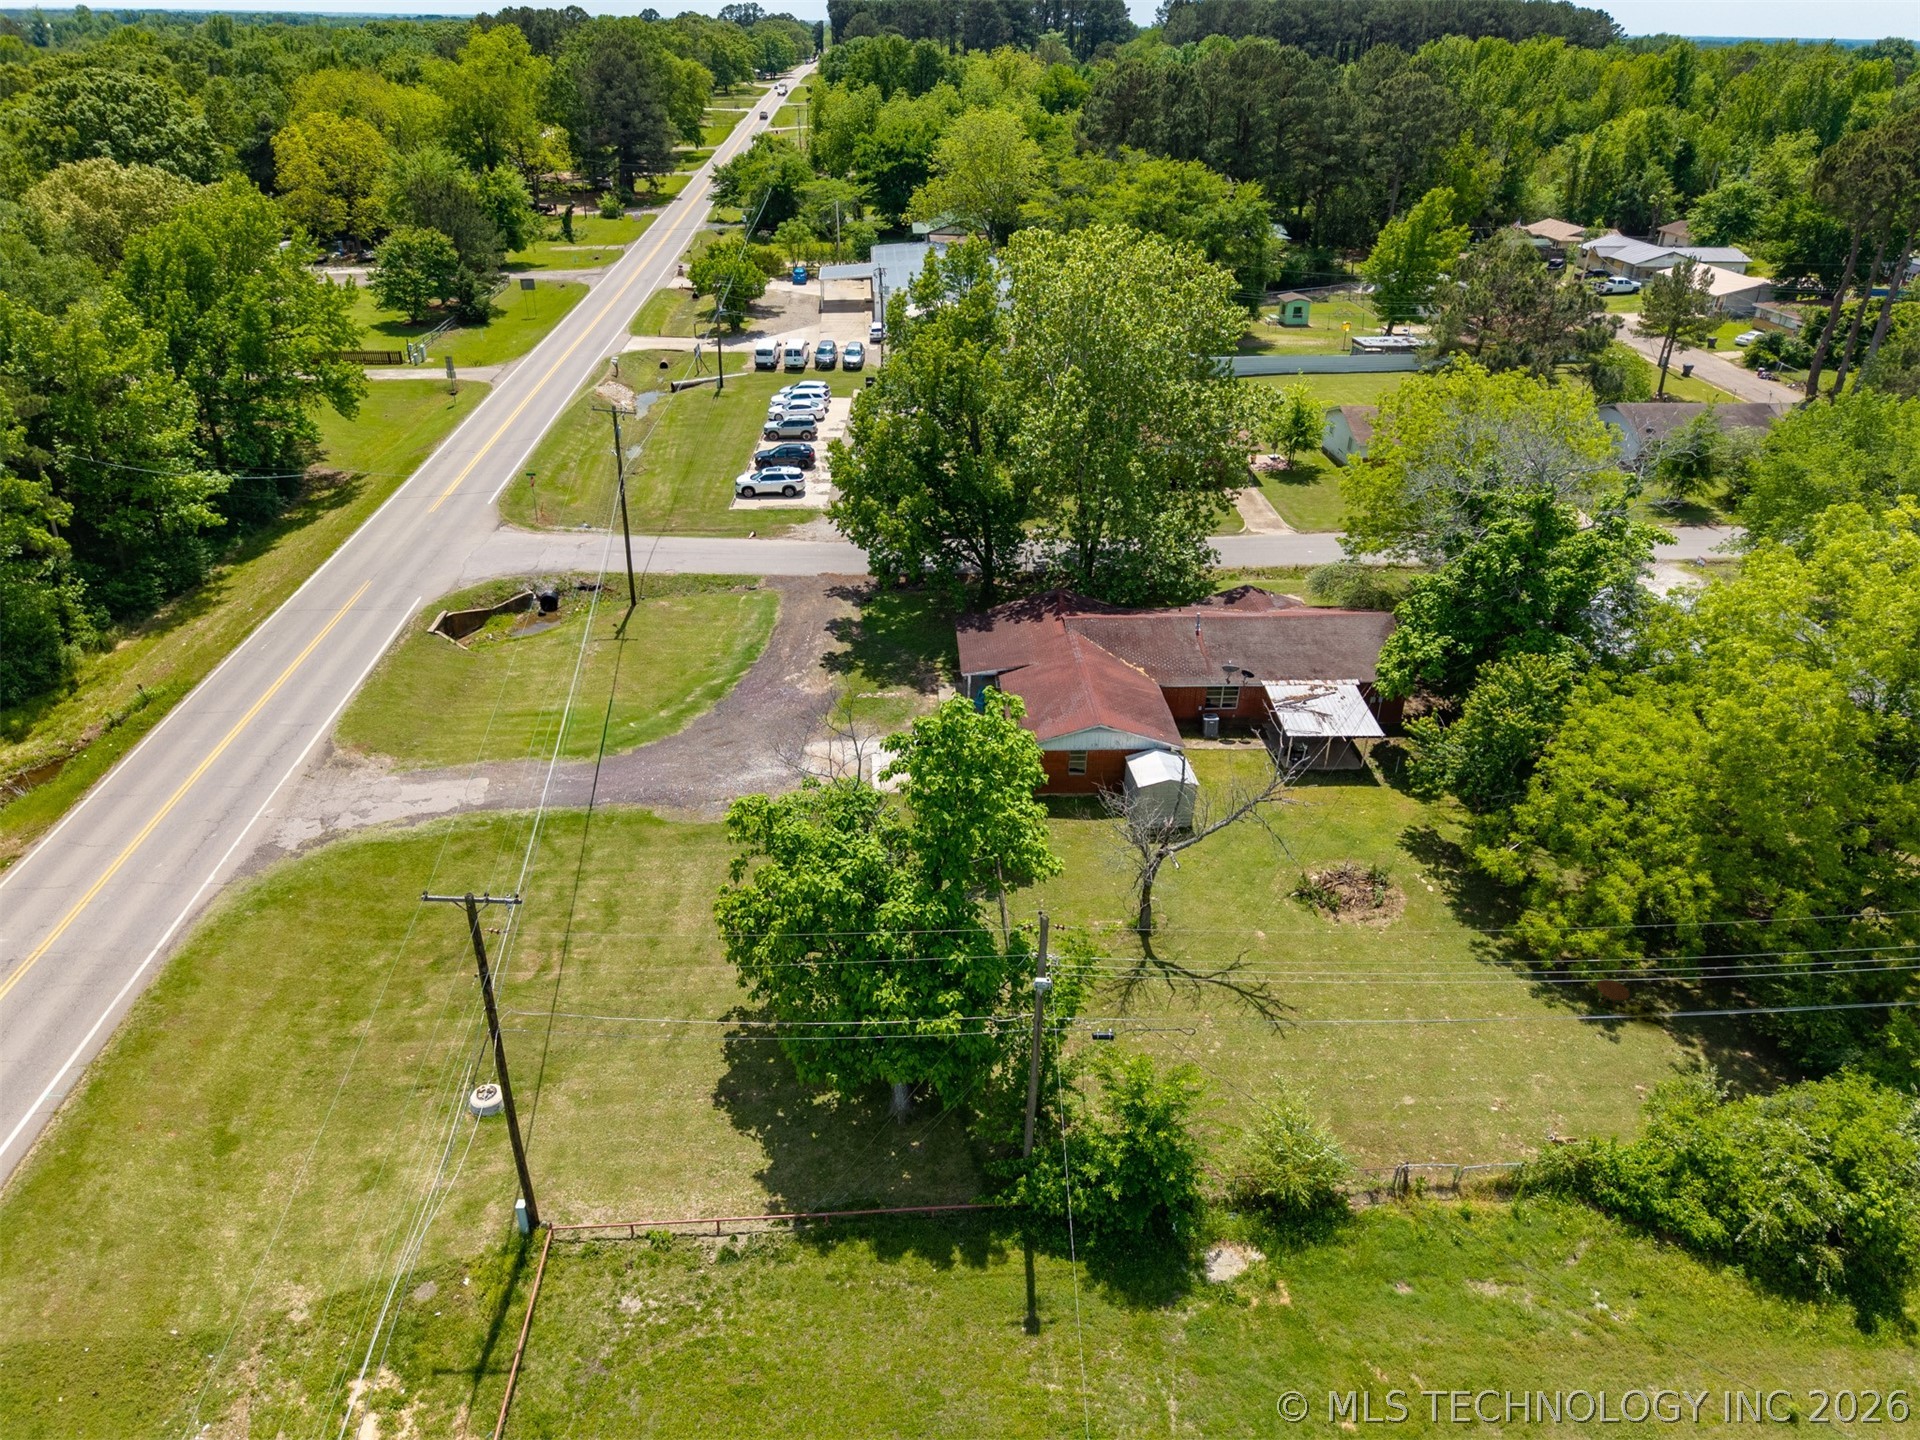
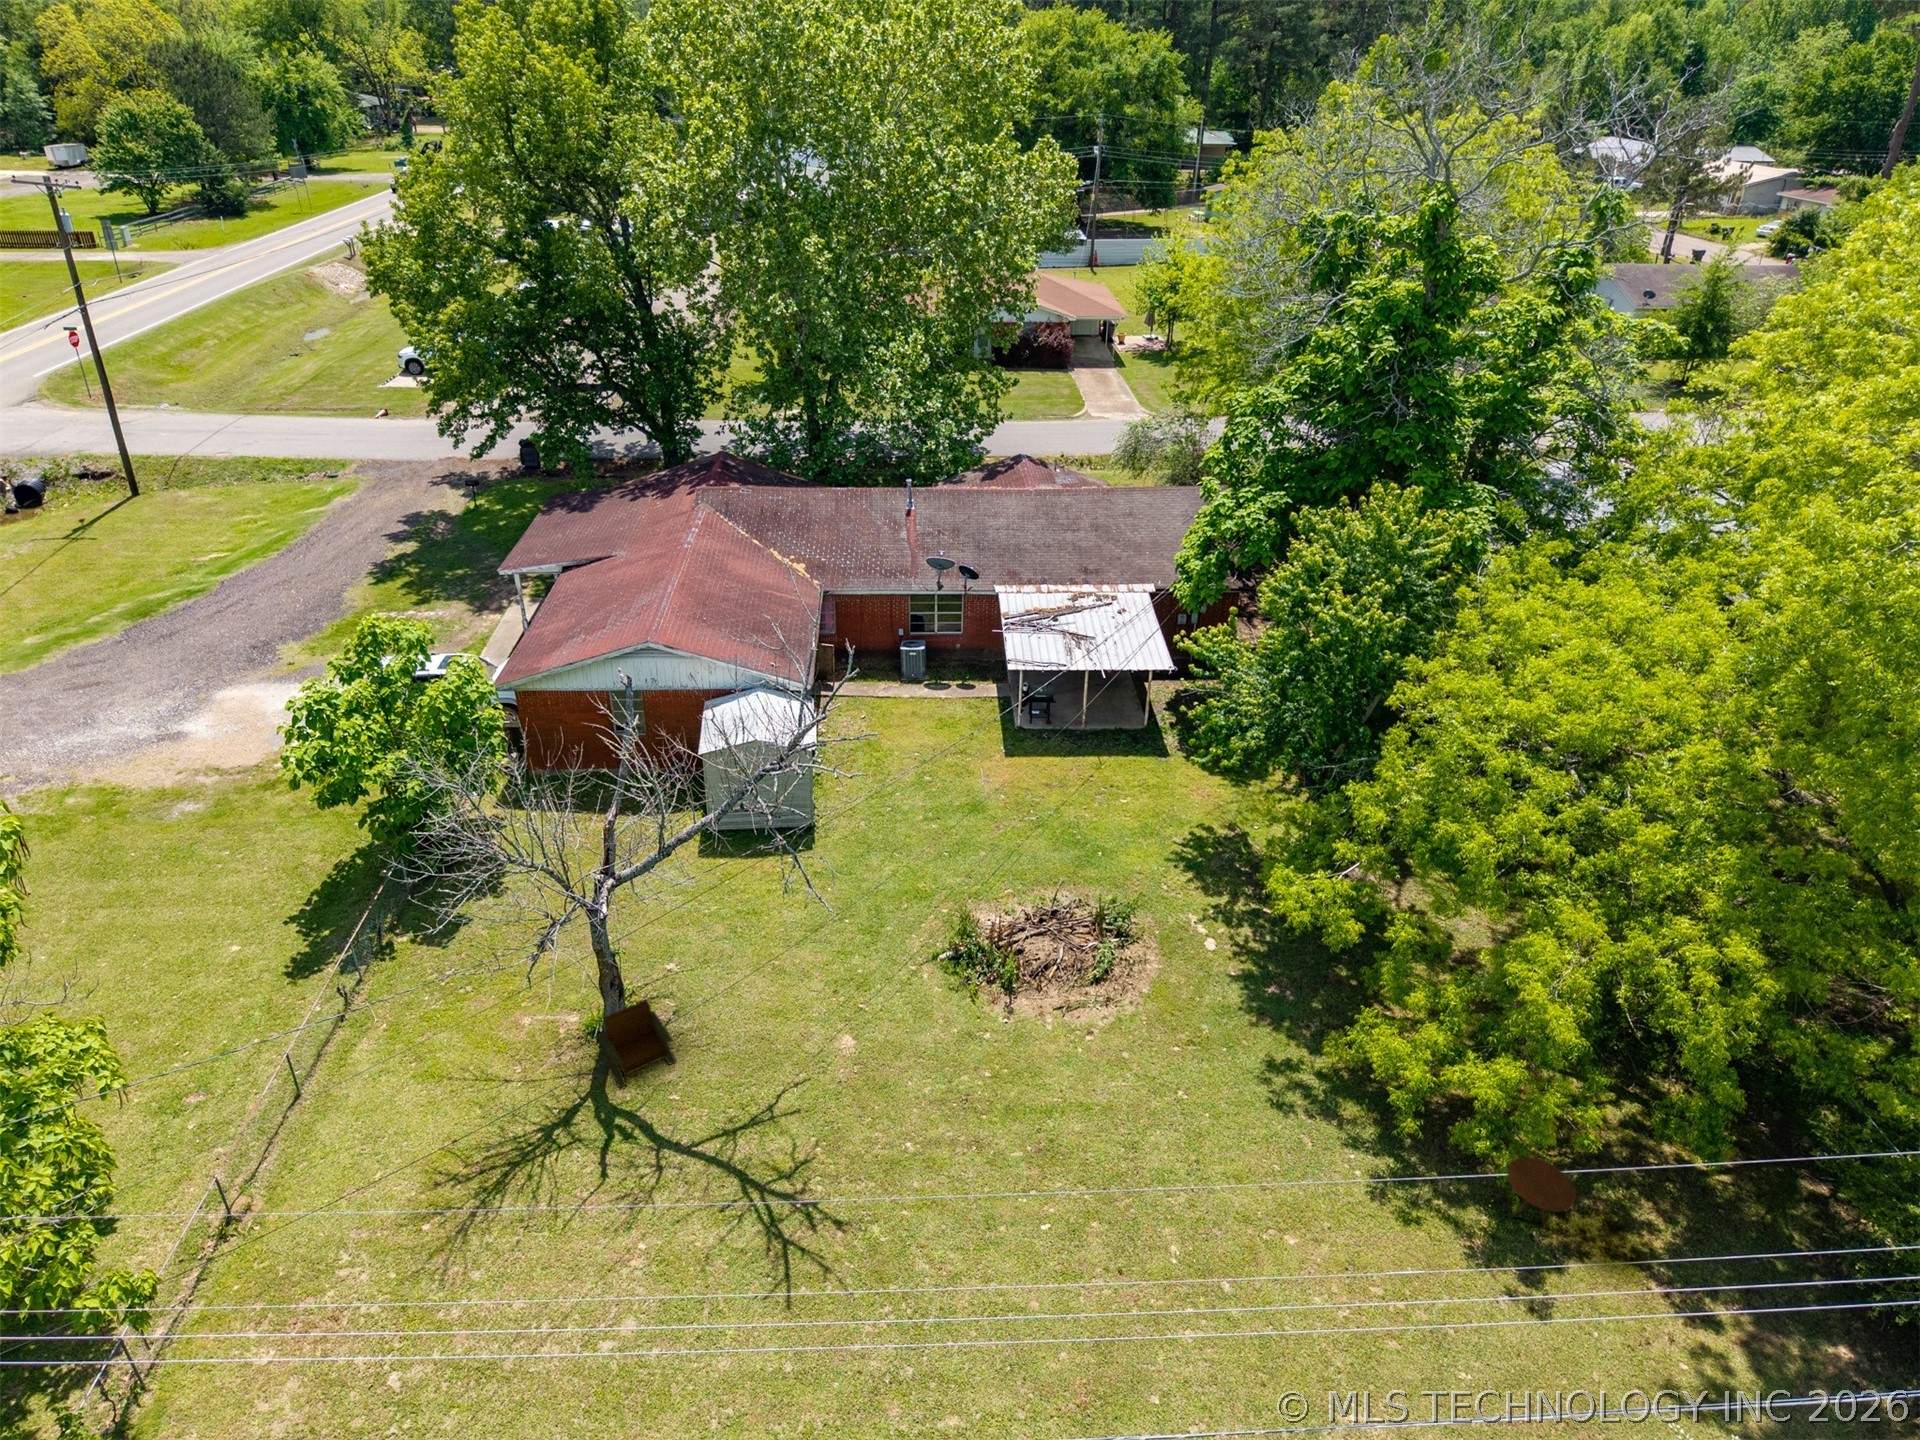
lounge chair: none [1147,913,1186,955] -> present [598,1000,676,1087]

